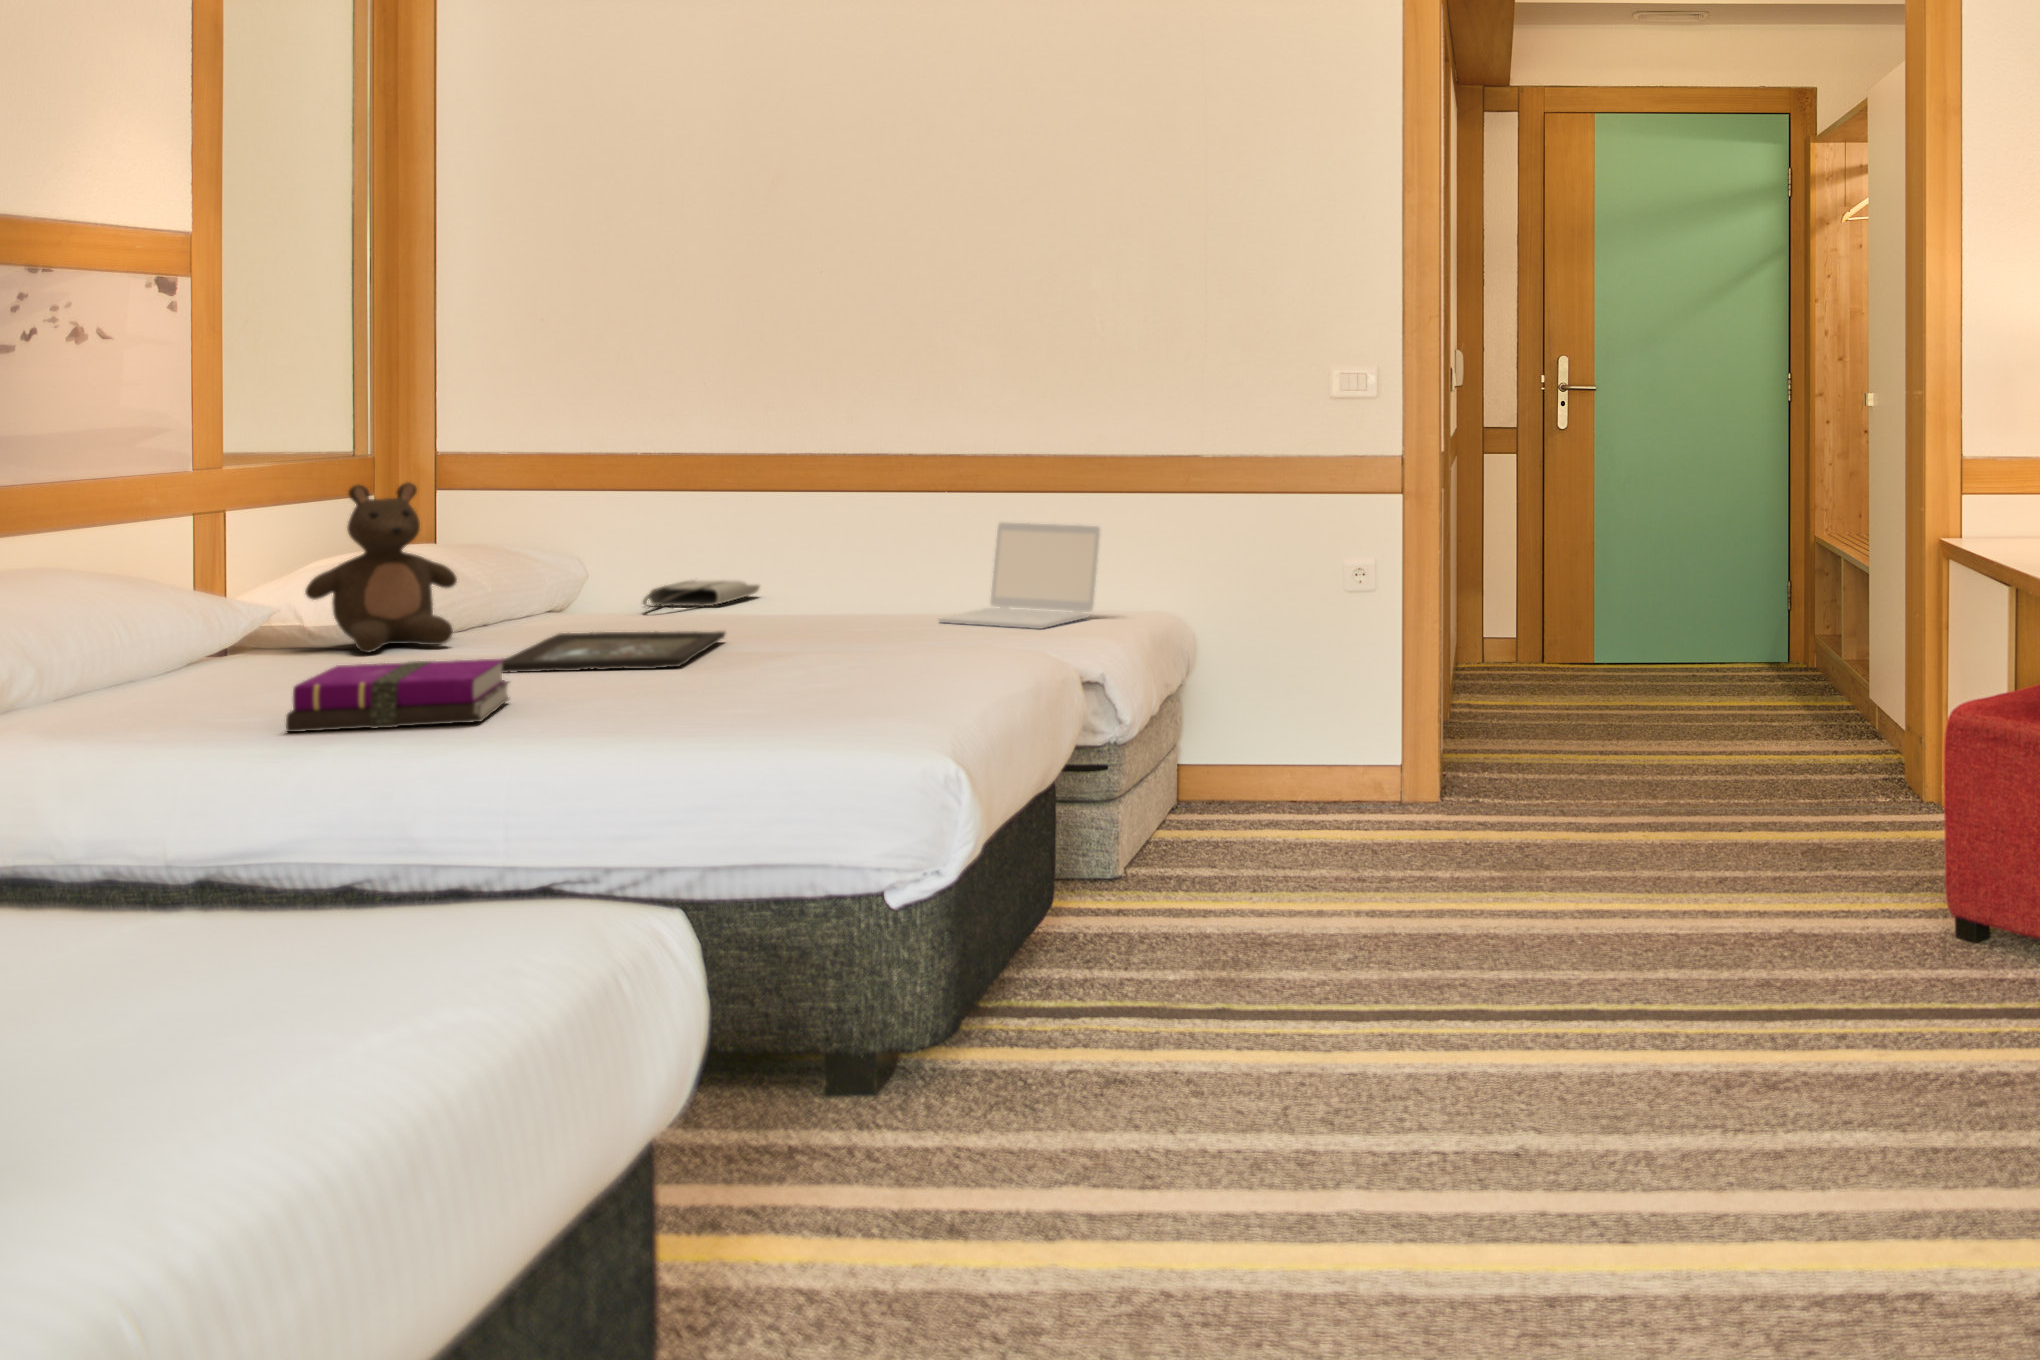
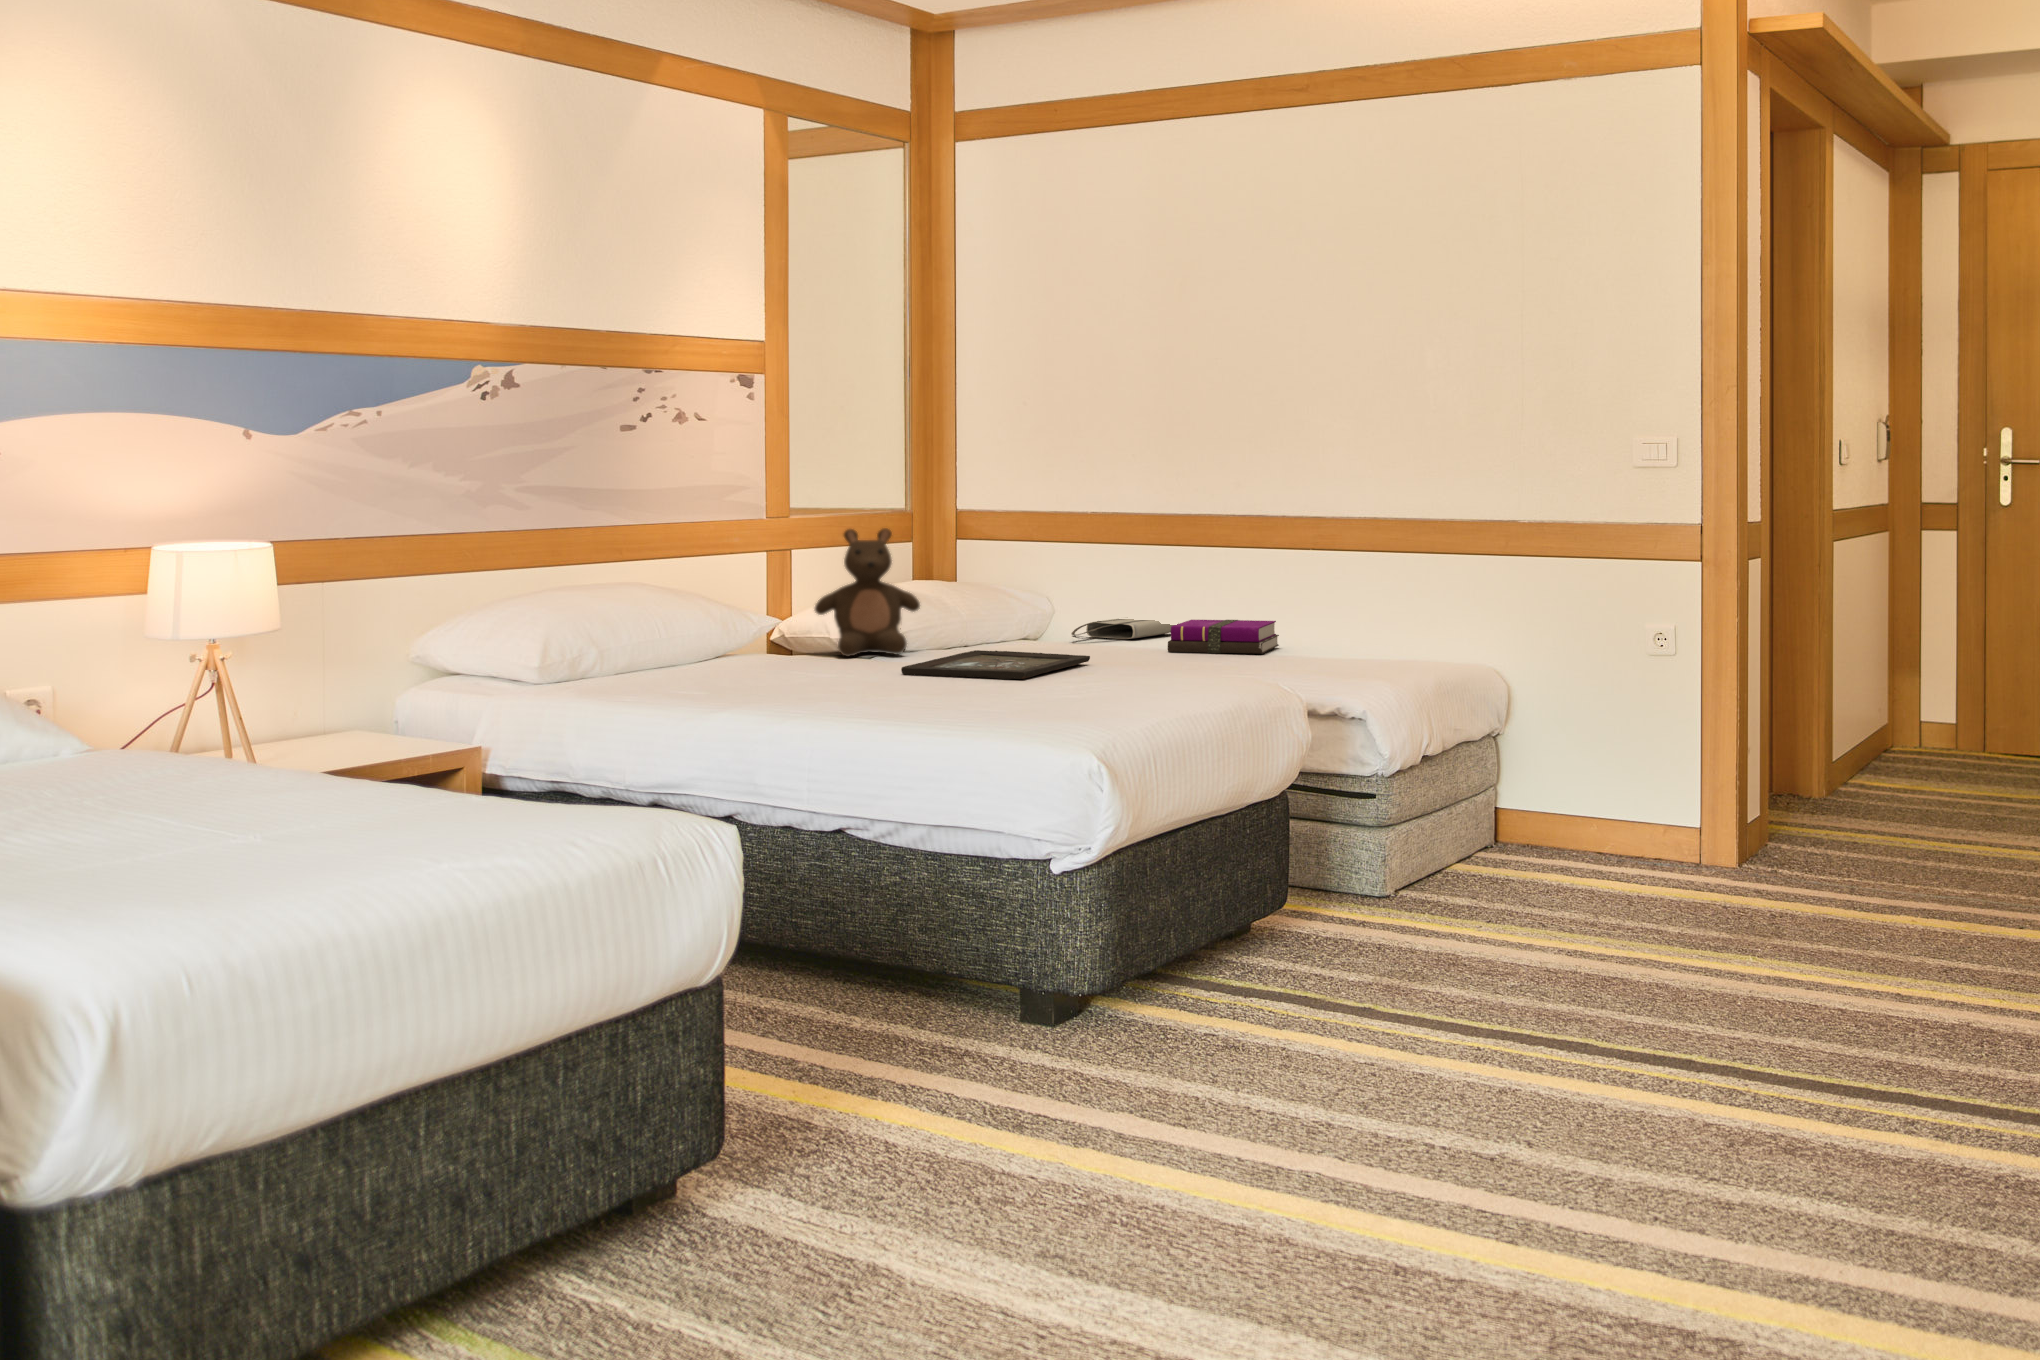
laptop: present [939,522,1100,629] -> none [1272,576,1411,670]
notebook: present [286,658,509,732] -> present [1168,620,1279,654]

